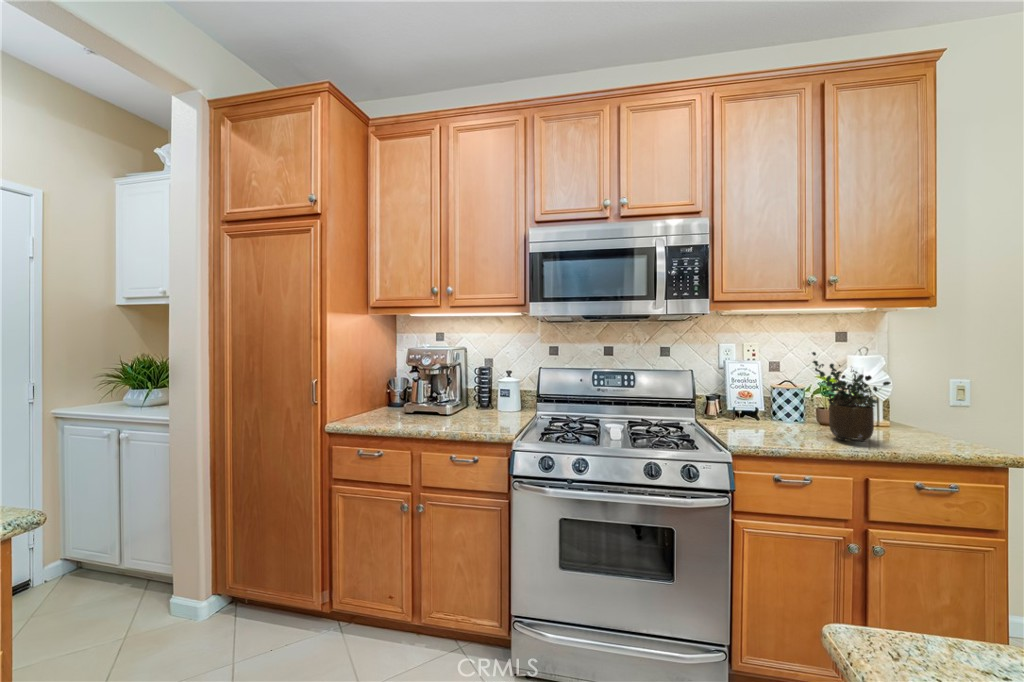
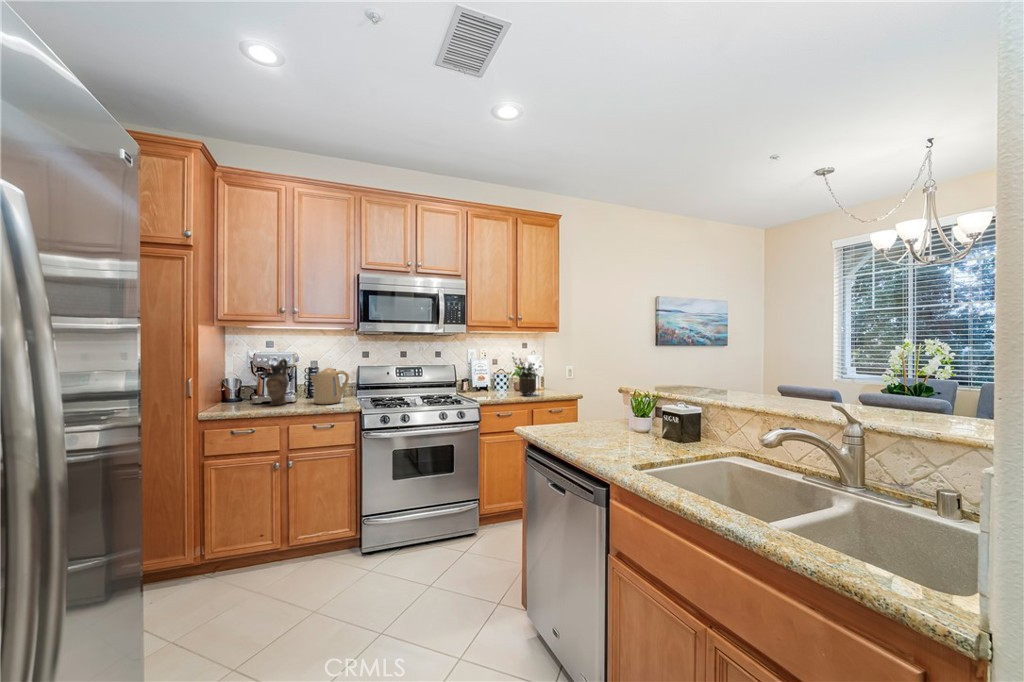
ceramic pitcher: none [418,356,446,418] -> present [266,359,288,405]
kettle: none [467,371,515,423] -> present [310,368,349,404]

